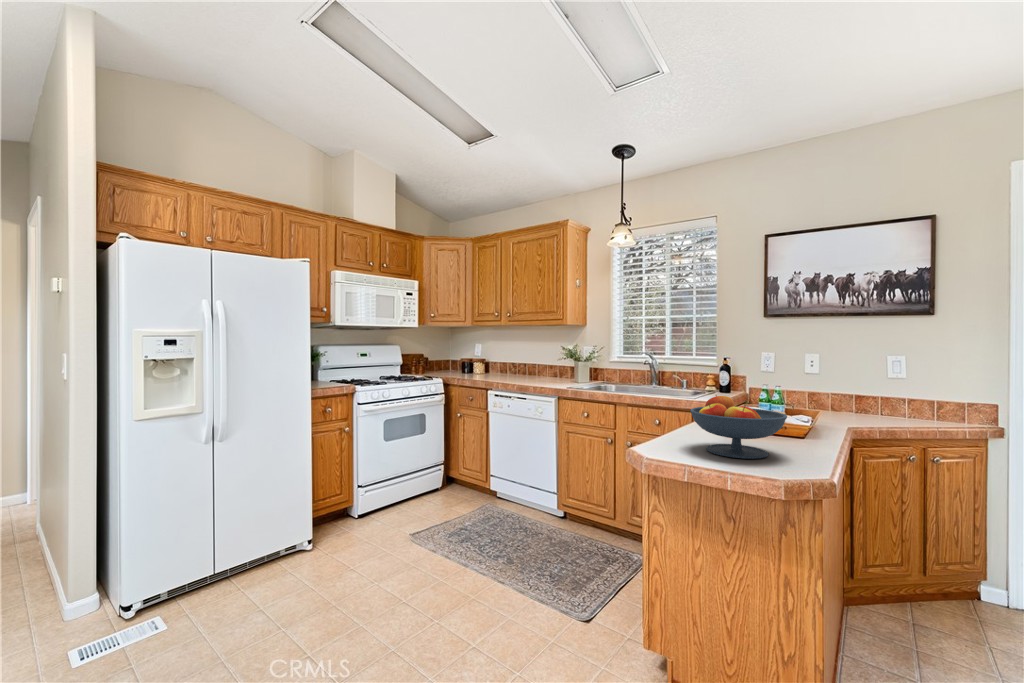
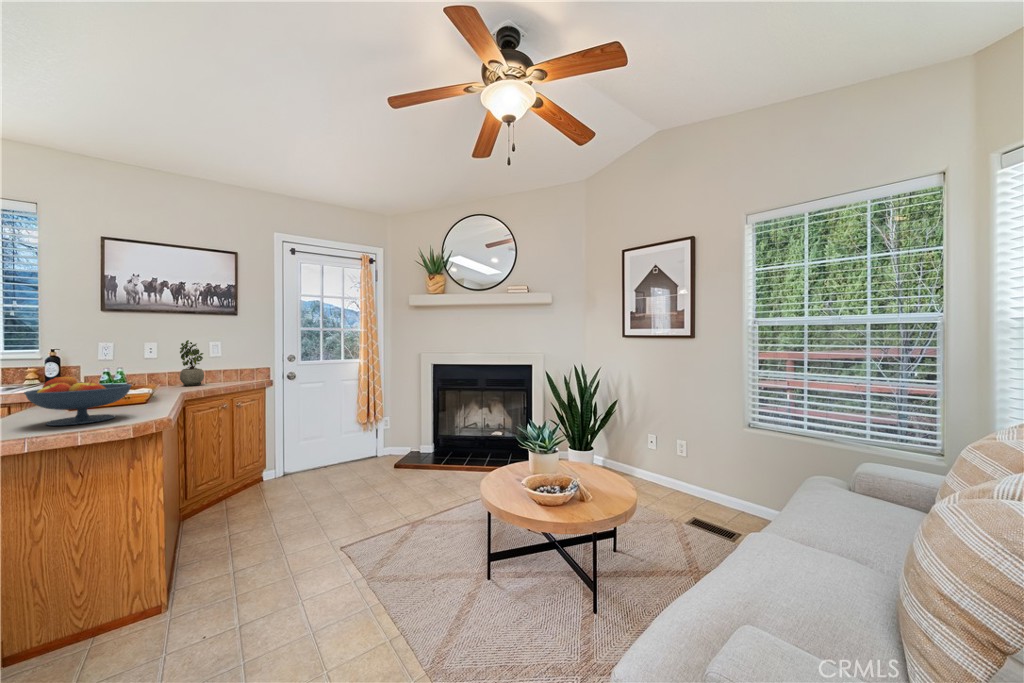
potted plant: none [846,353,880,417] -> present [180,340,204,386]

